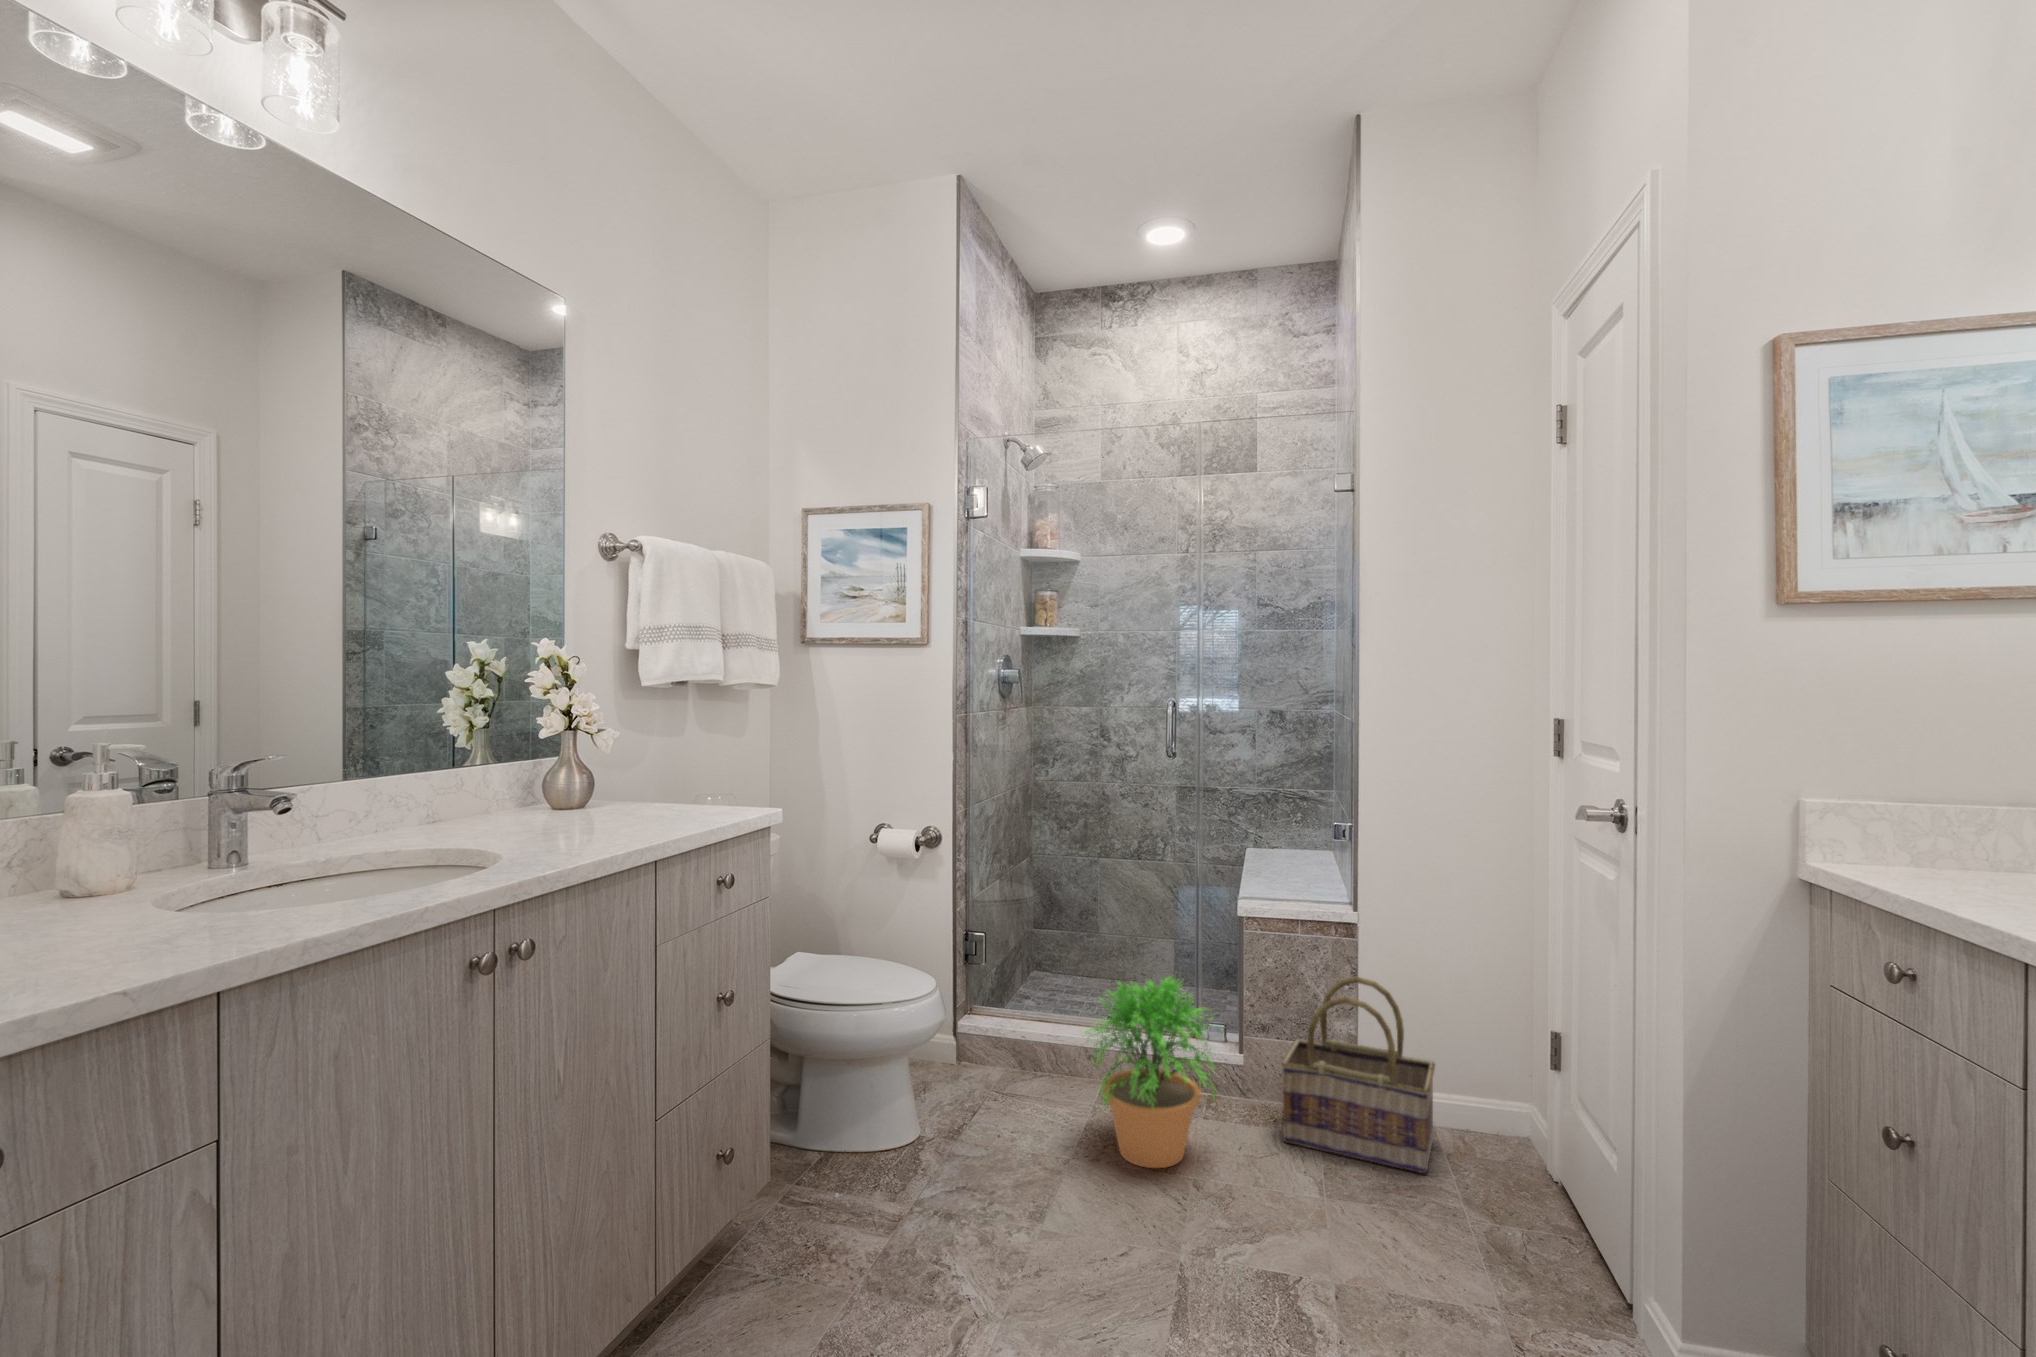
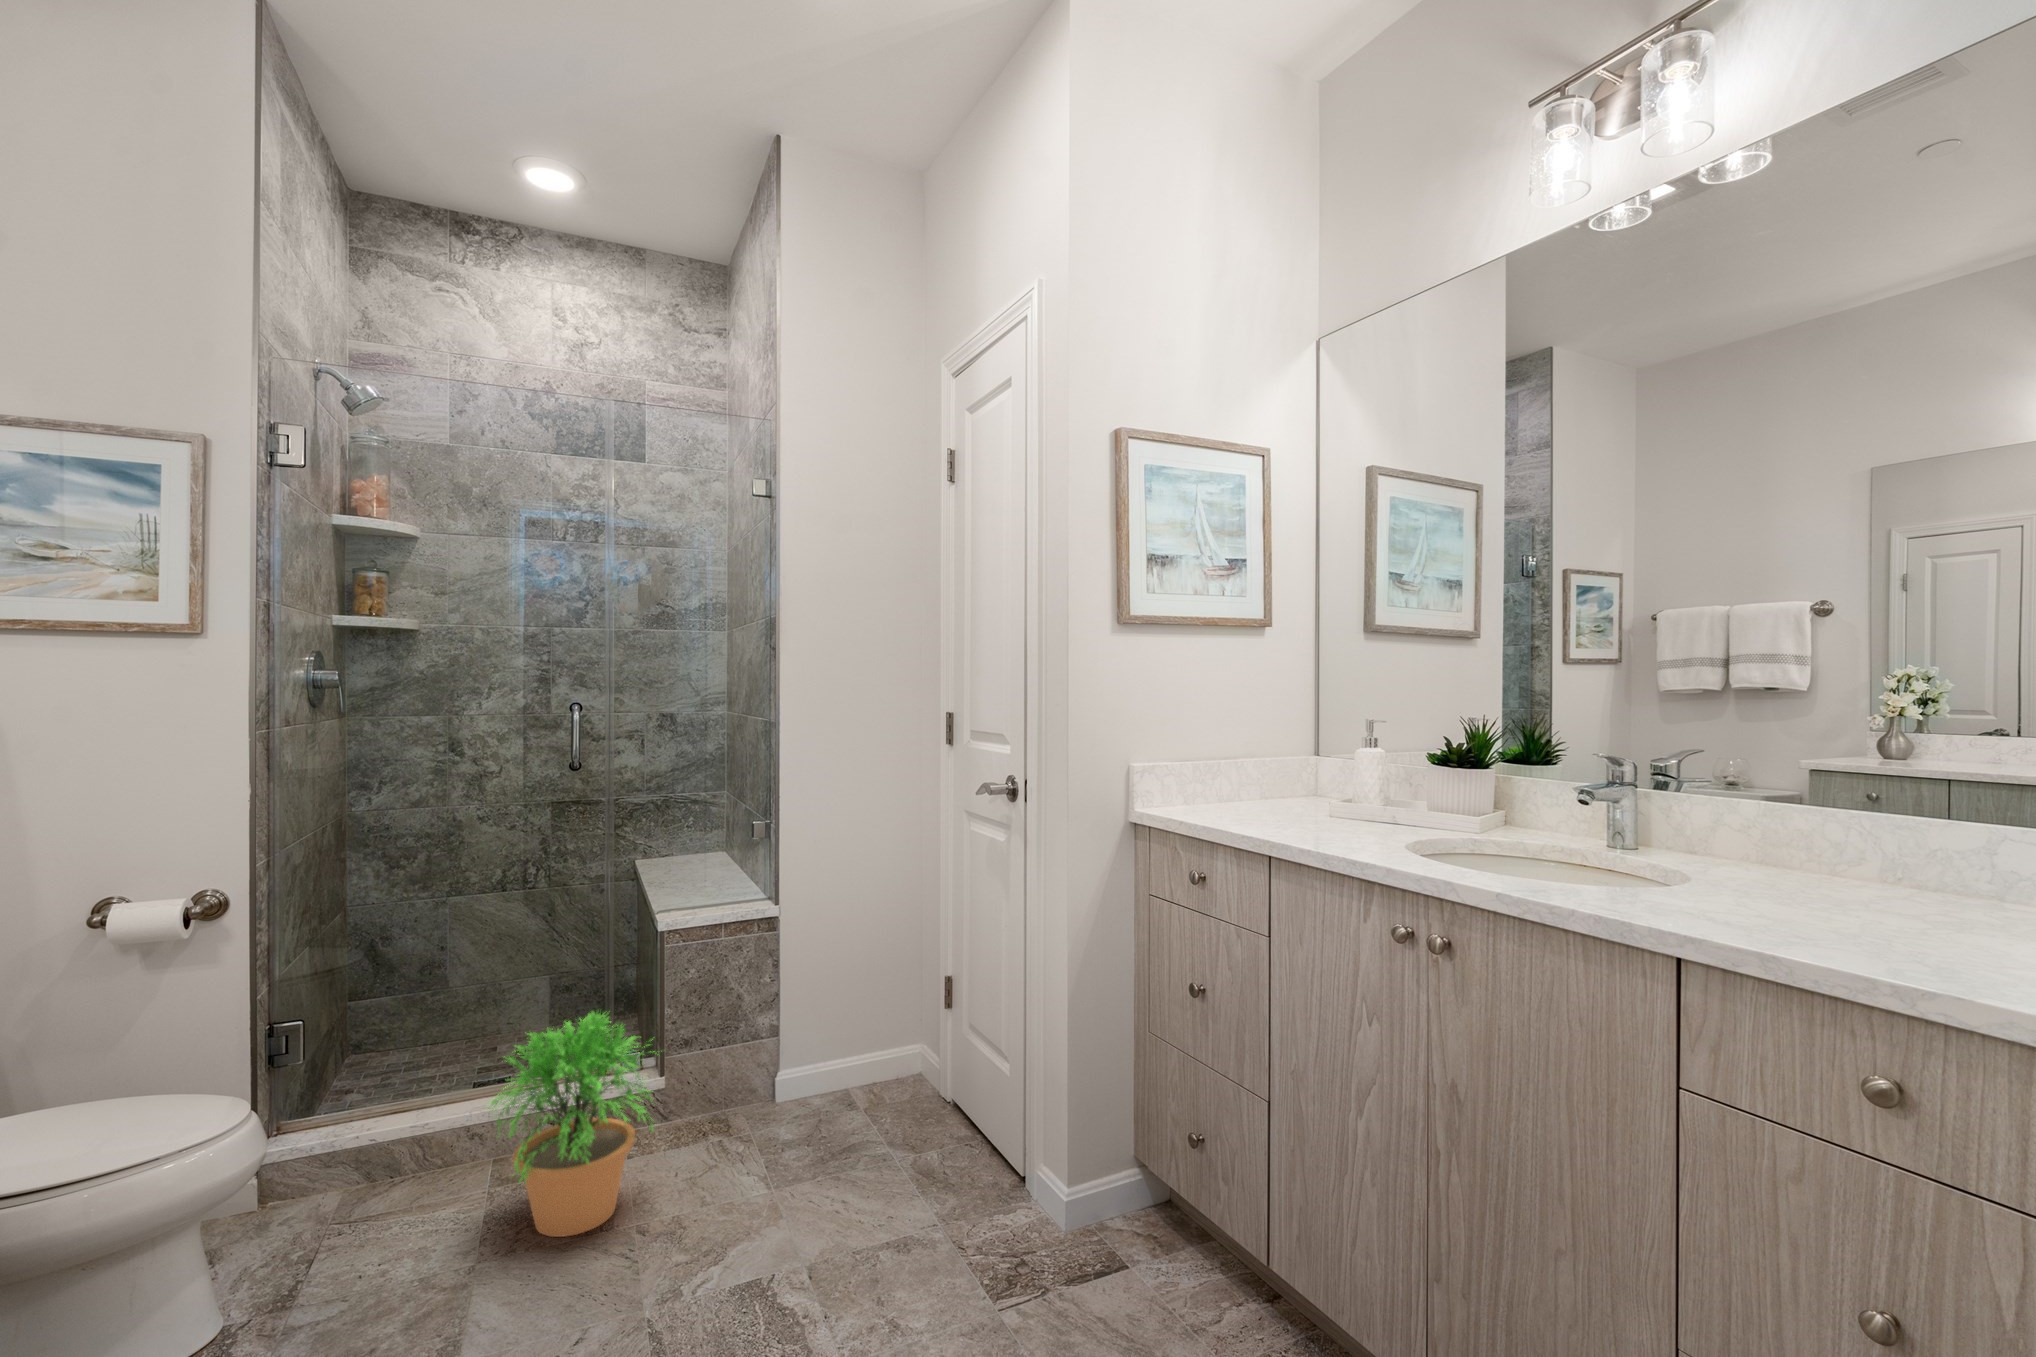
basket: present [1281,977,1435,1173] -> none [714,968,857,1153]

